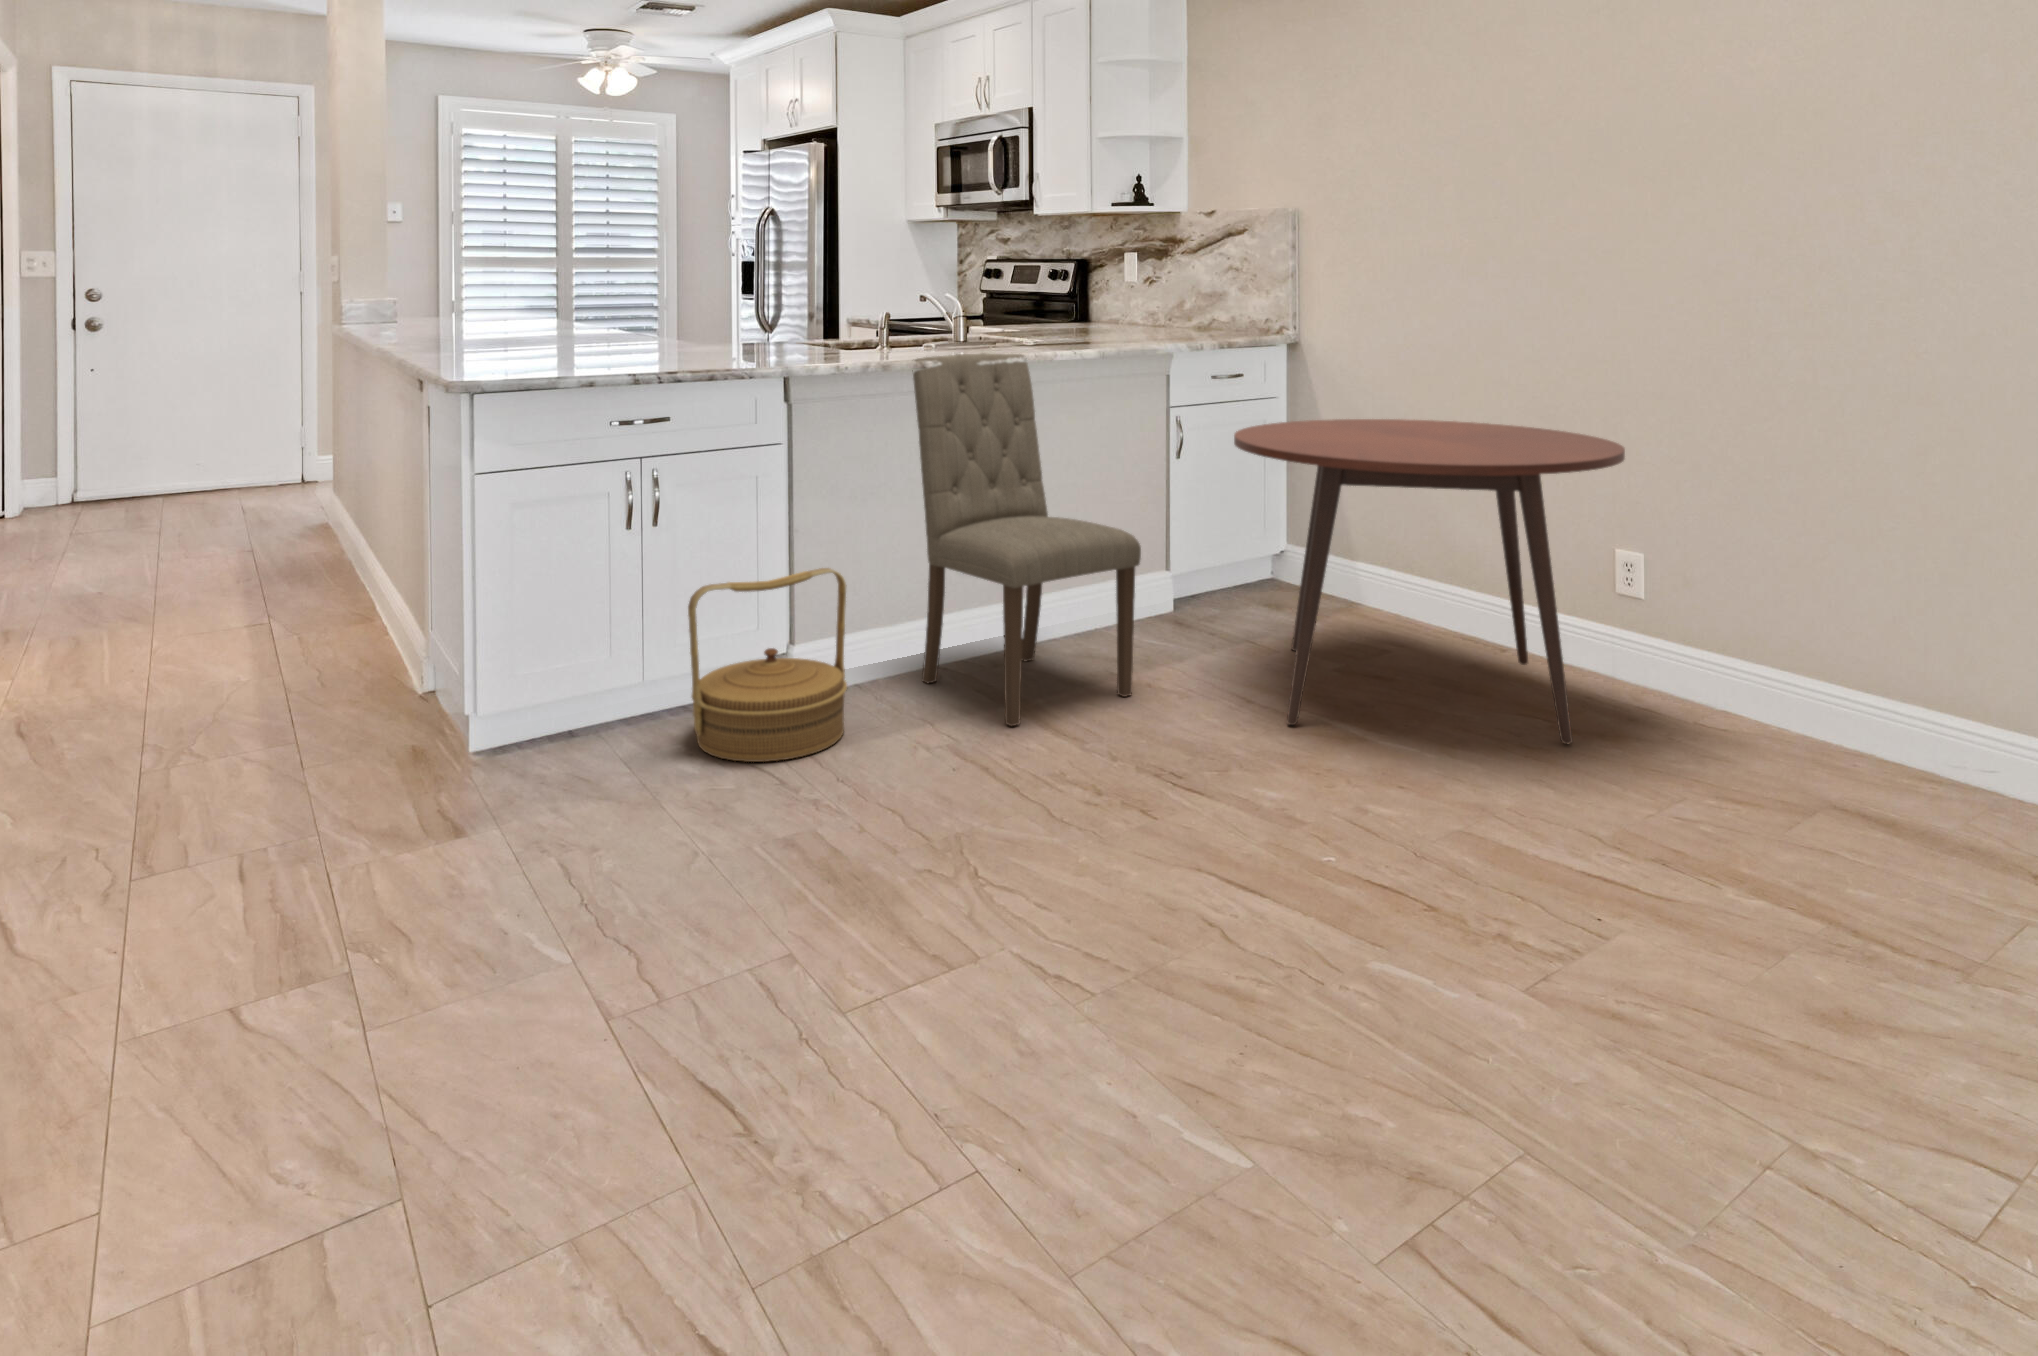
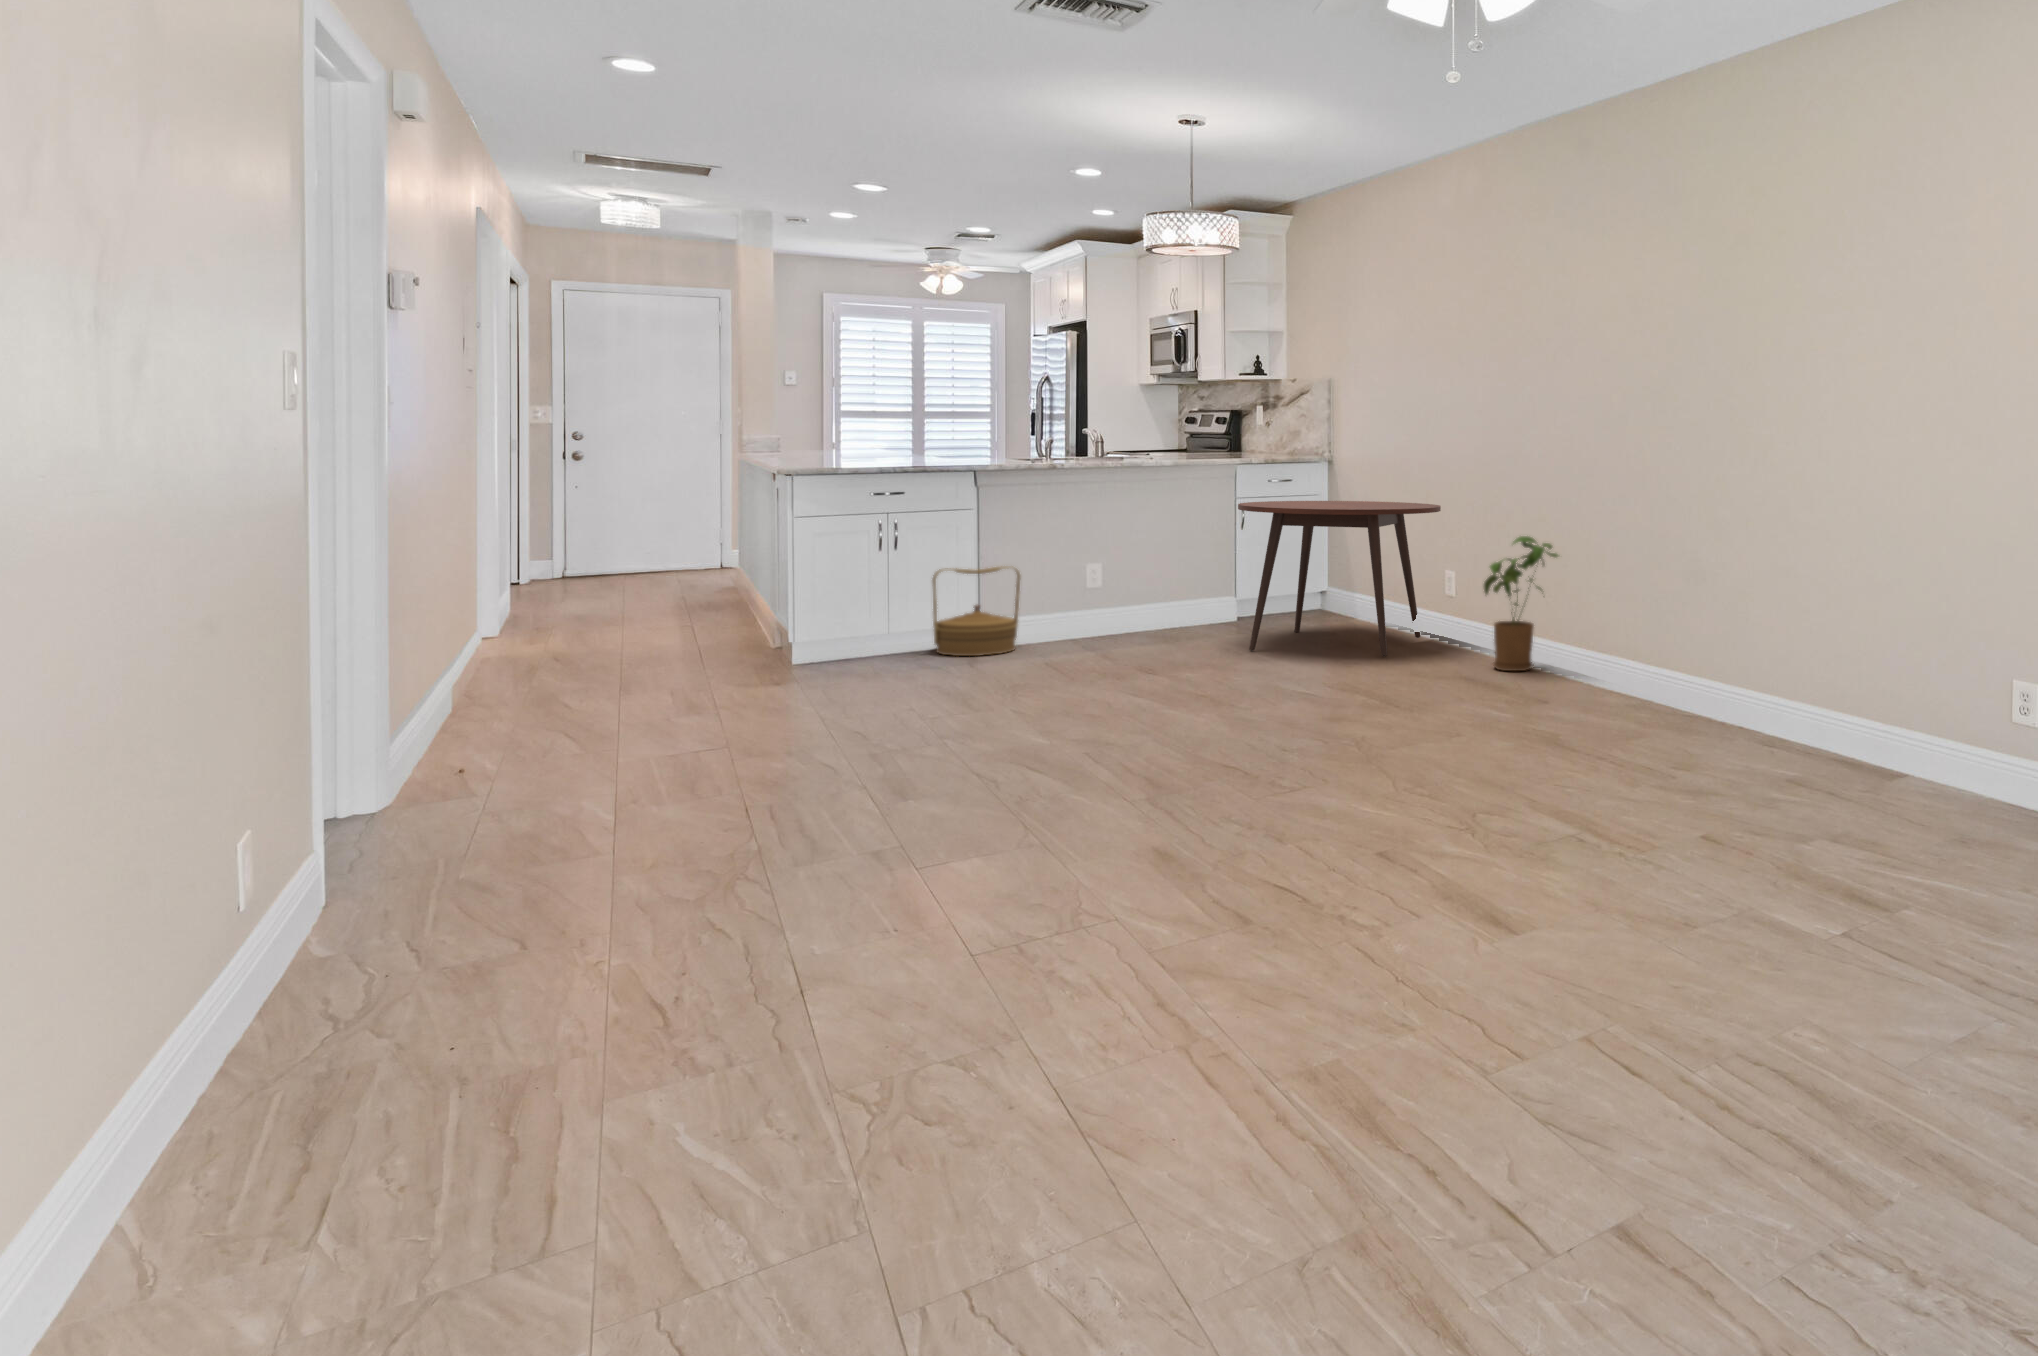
dining chair: present [913,353,1141,726] -> none [1070,459,1186,649]
house plant: none [1826,526,2020,805] -> present [1484,536,1558,671]

